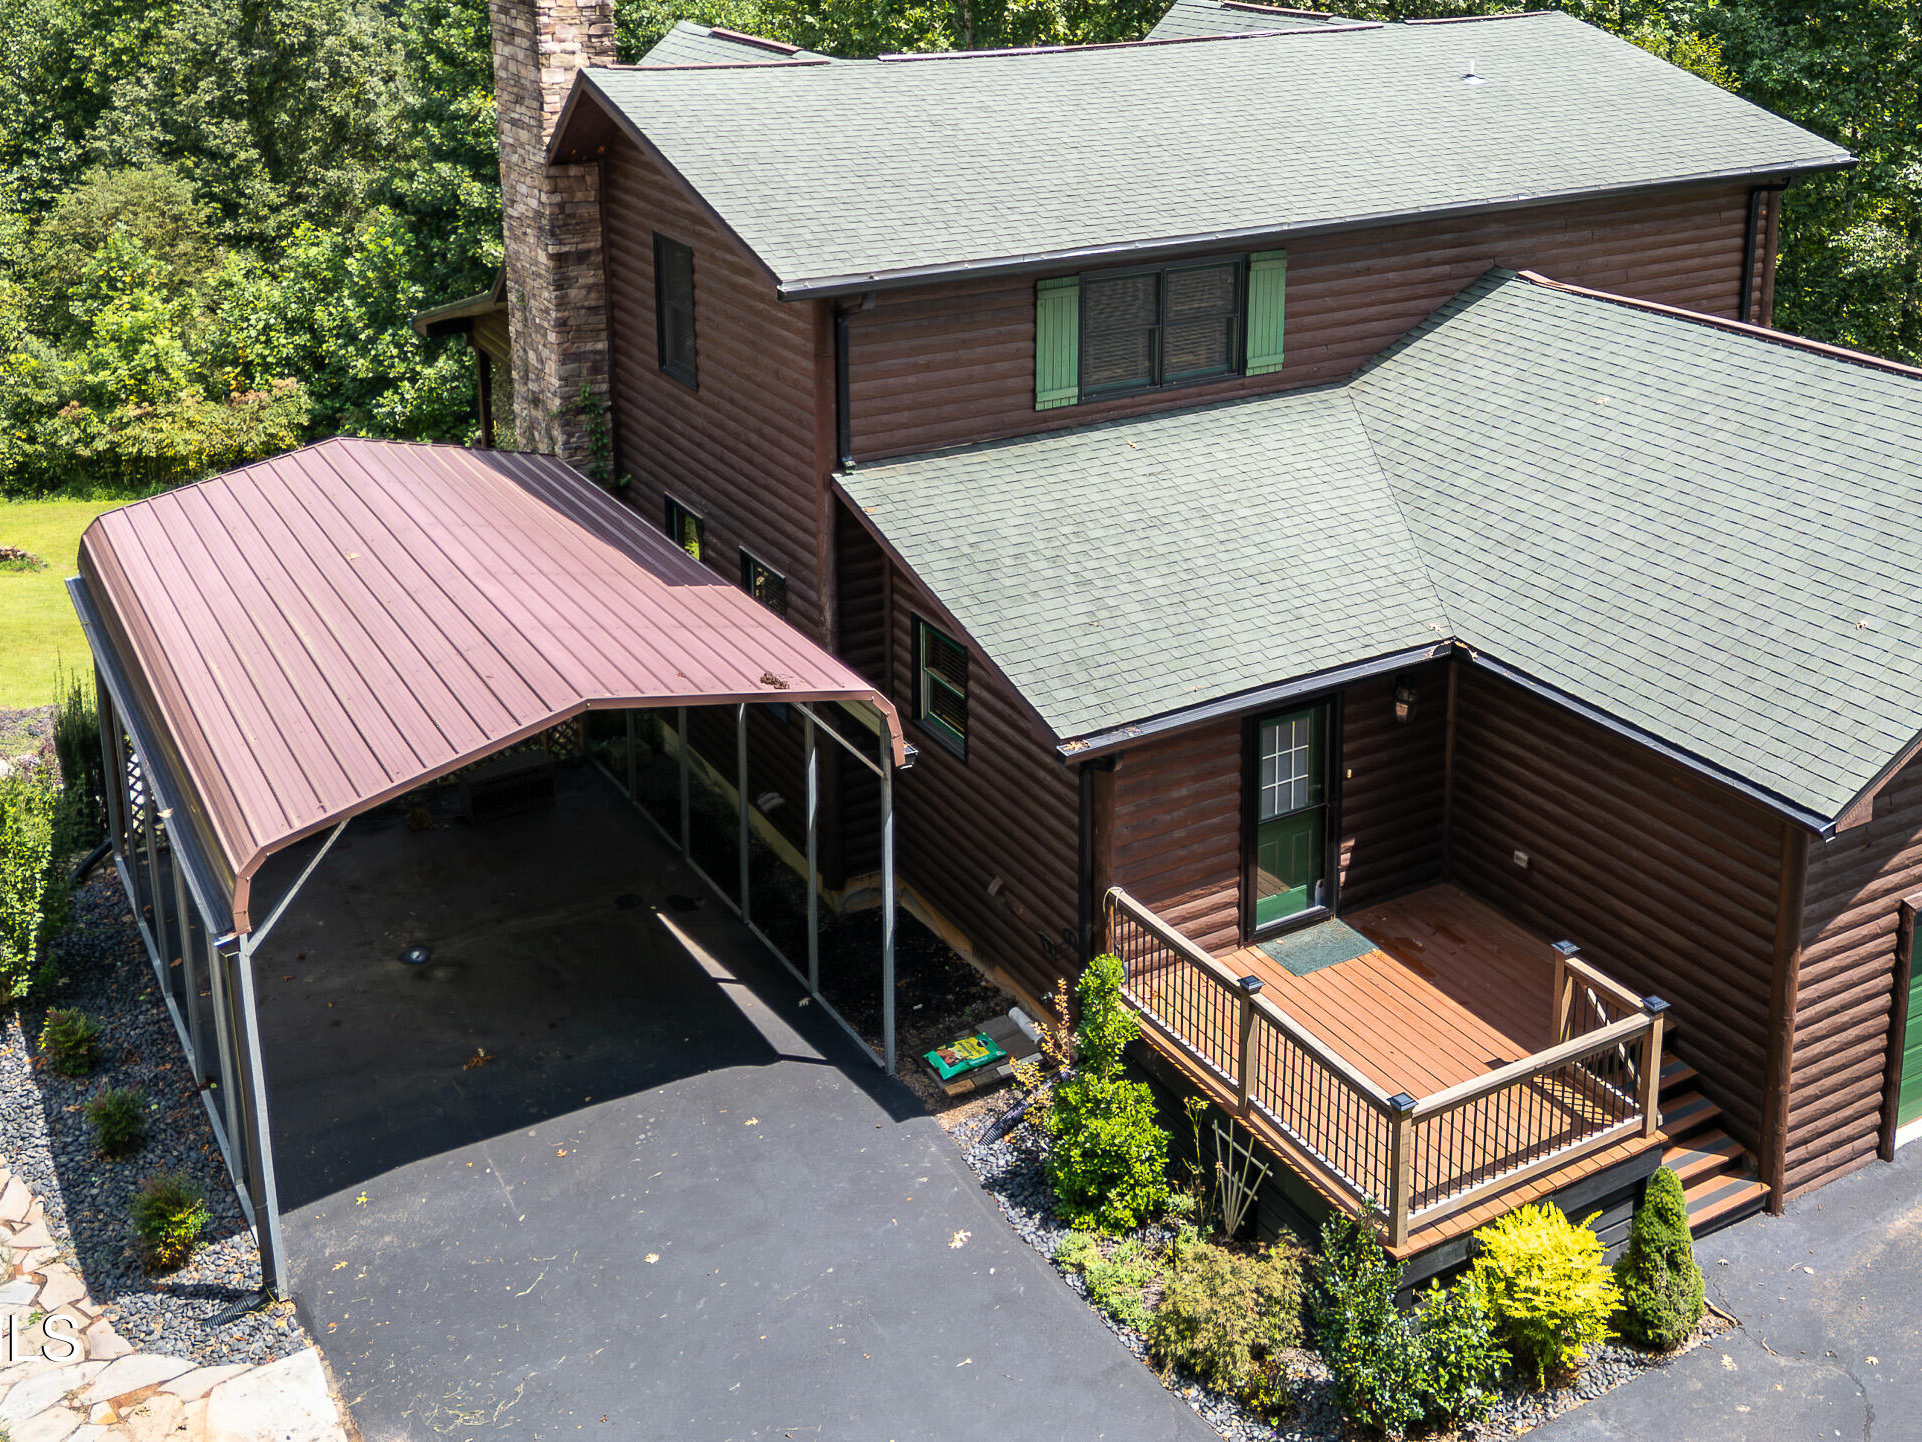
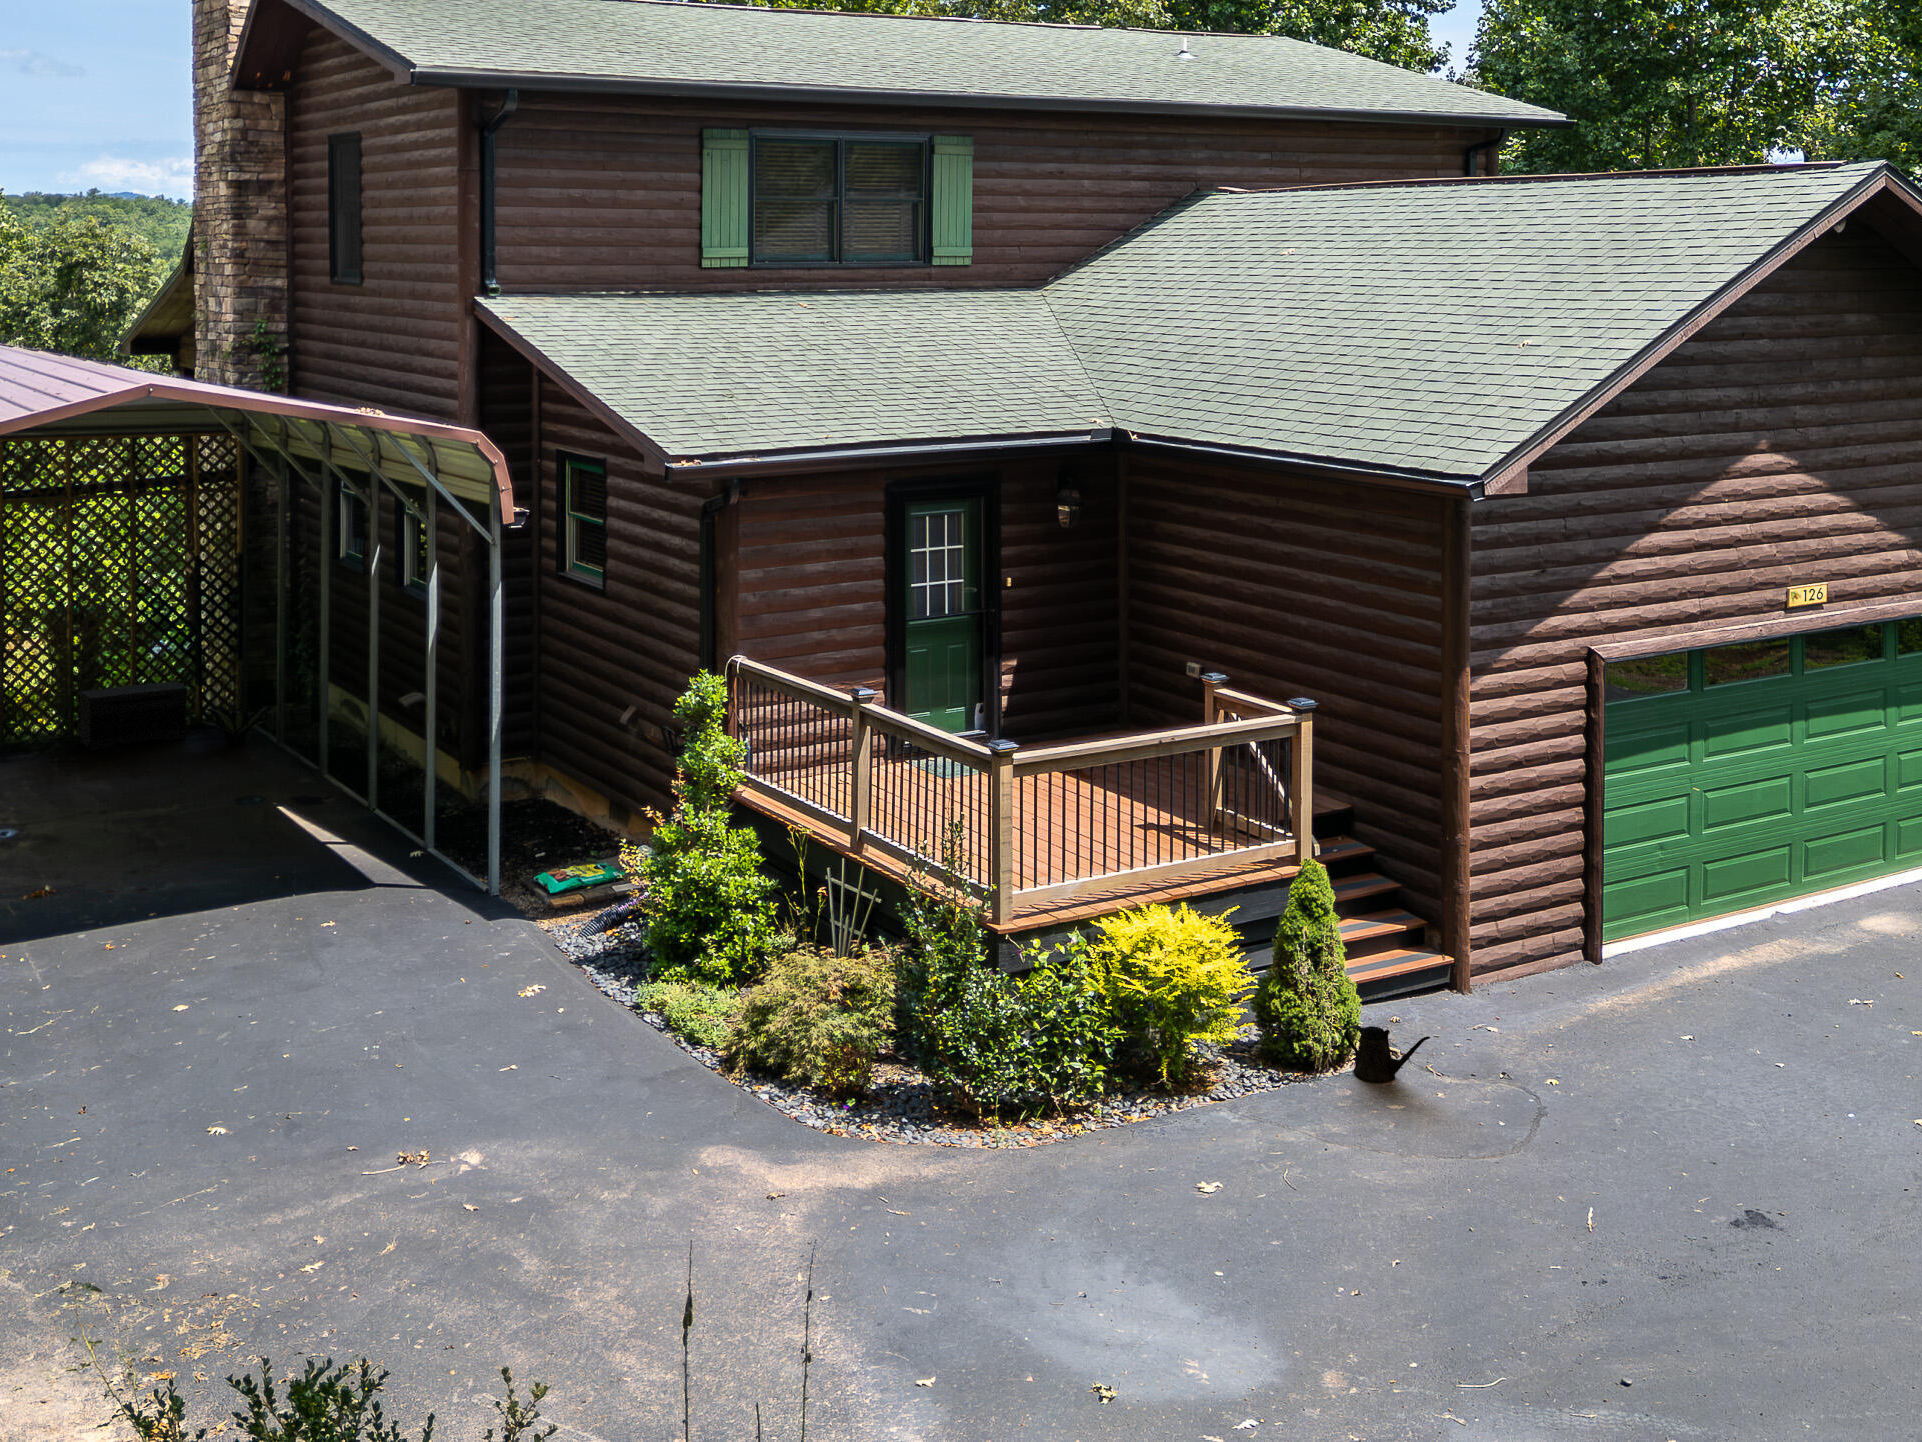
potted plant: none [573,771,636,815] -> present [205,705,274,745]
watering can: present [410,798,432,829] -> present [1345,1025,1430,1083]

